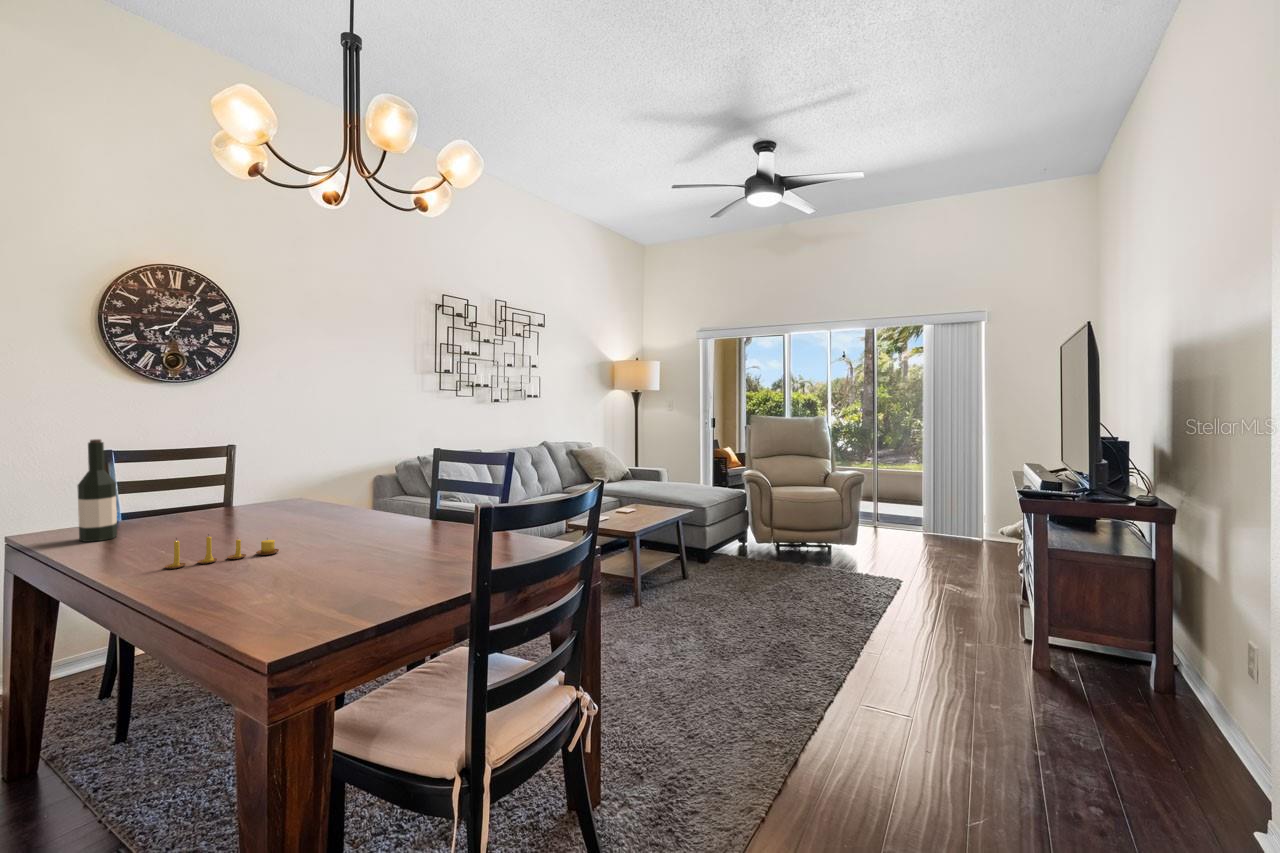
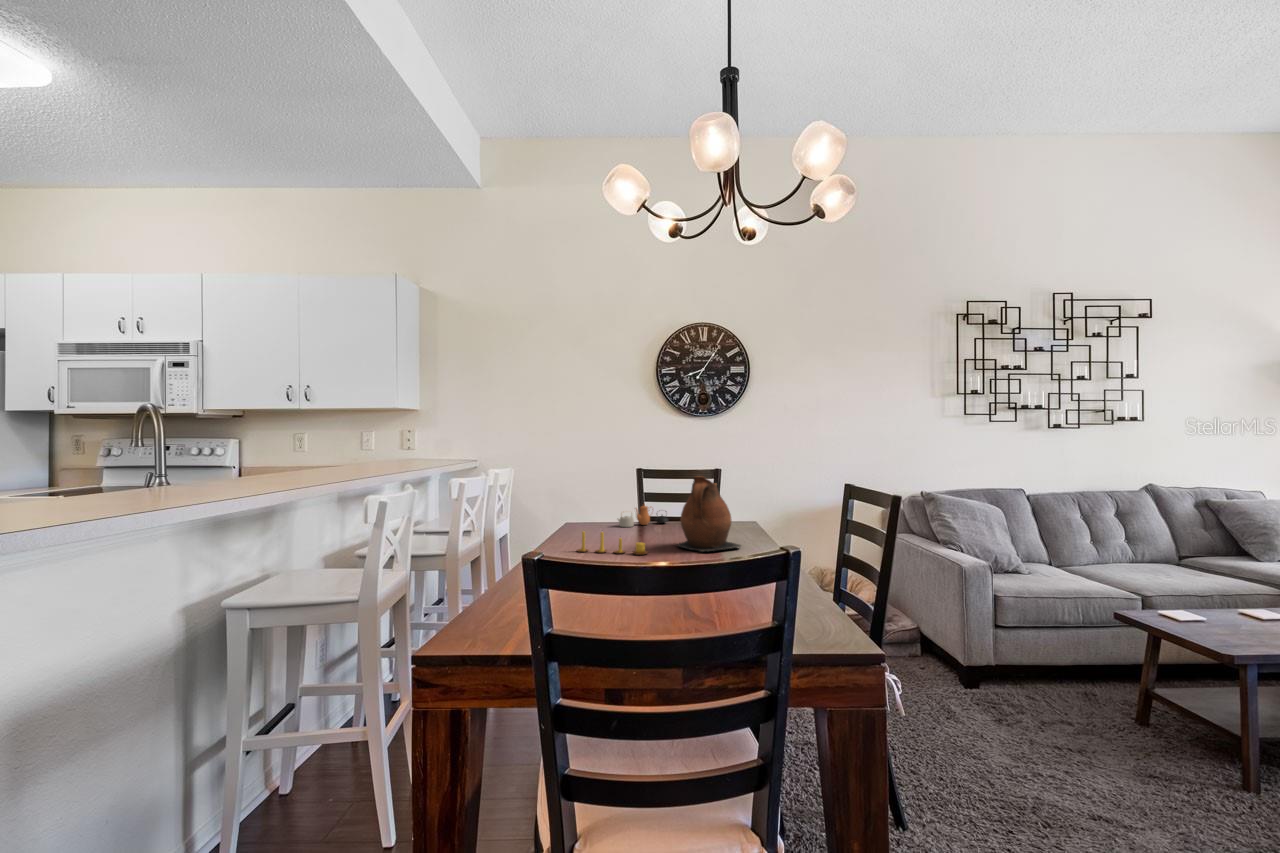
wine bottle: present [78,439,117,542] -> none [582,456,601,529]
ceramic pitcher: none [285,458,366,538] -> present [677,476,741,551]
teapot: none [142,496,211,531] -> present [618,505,668,527]

